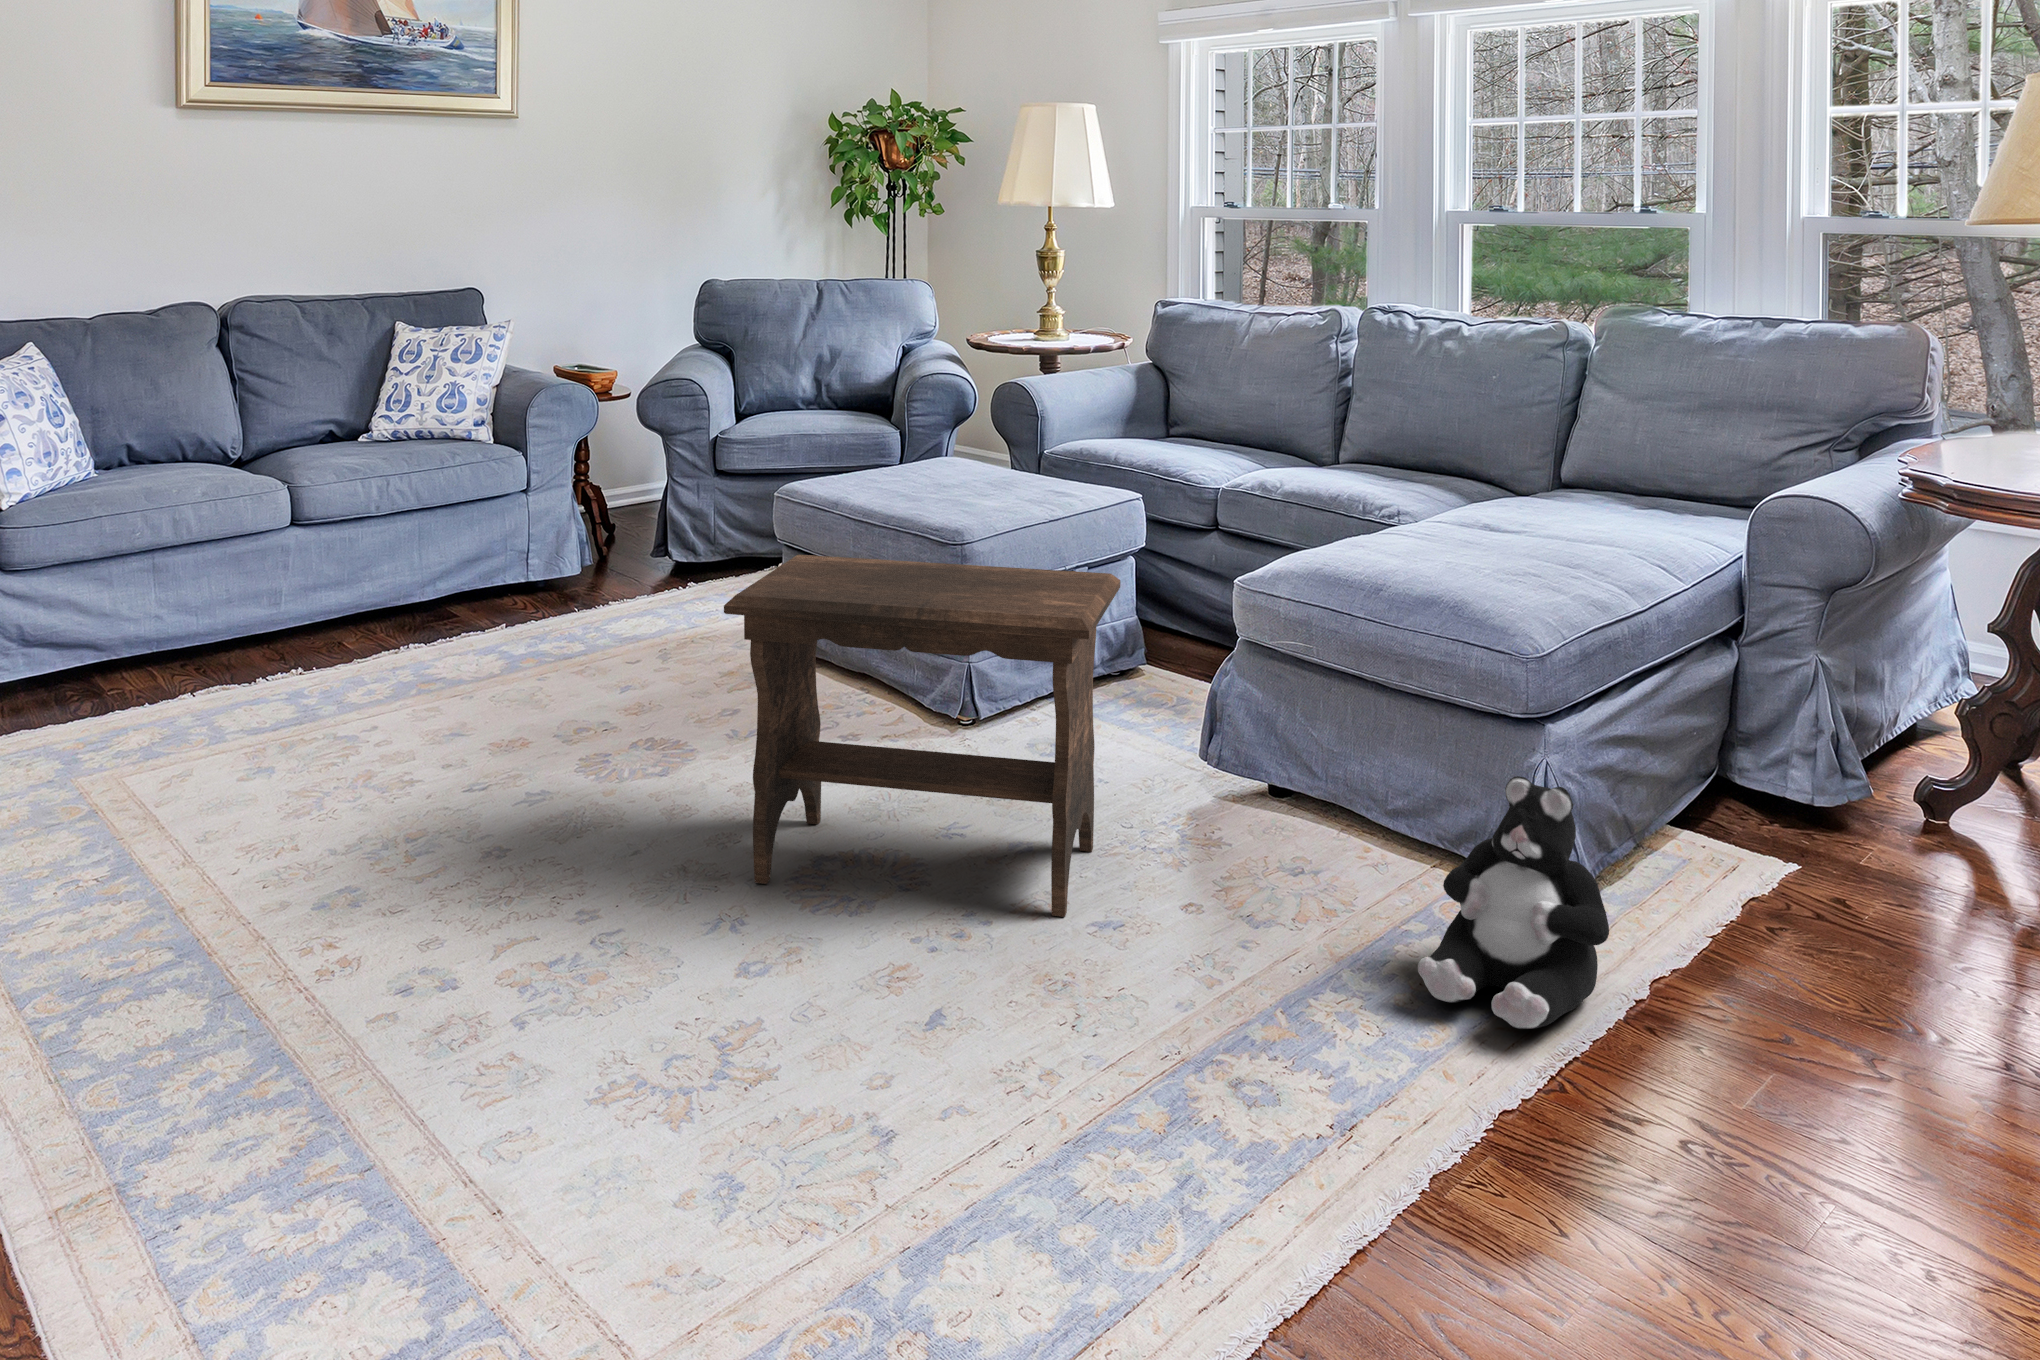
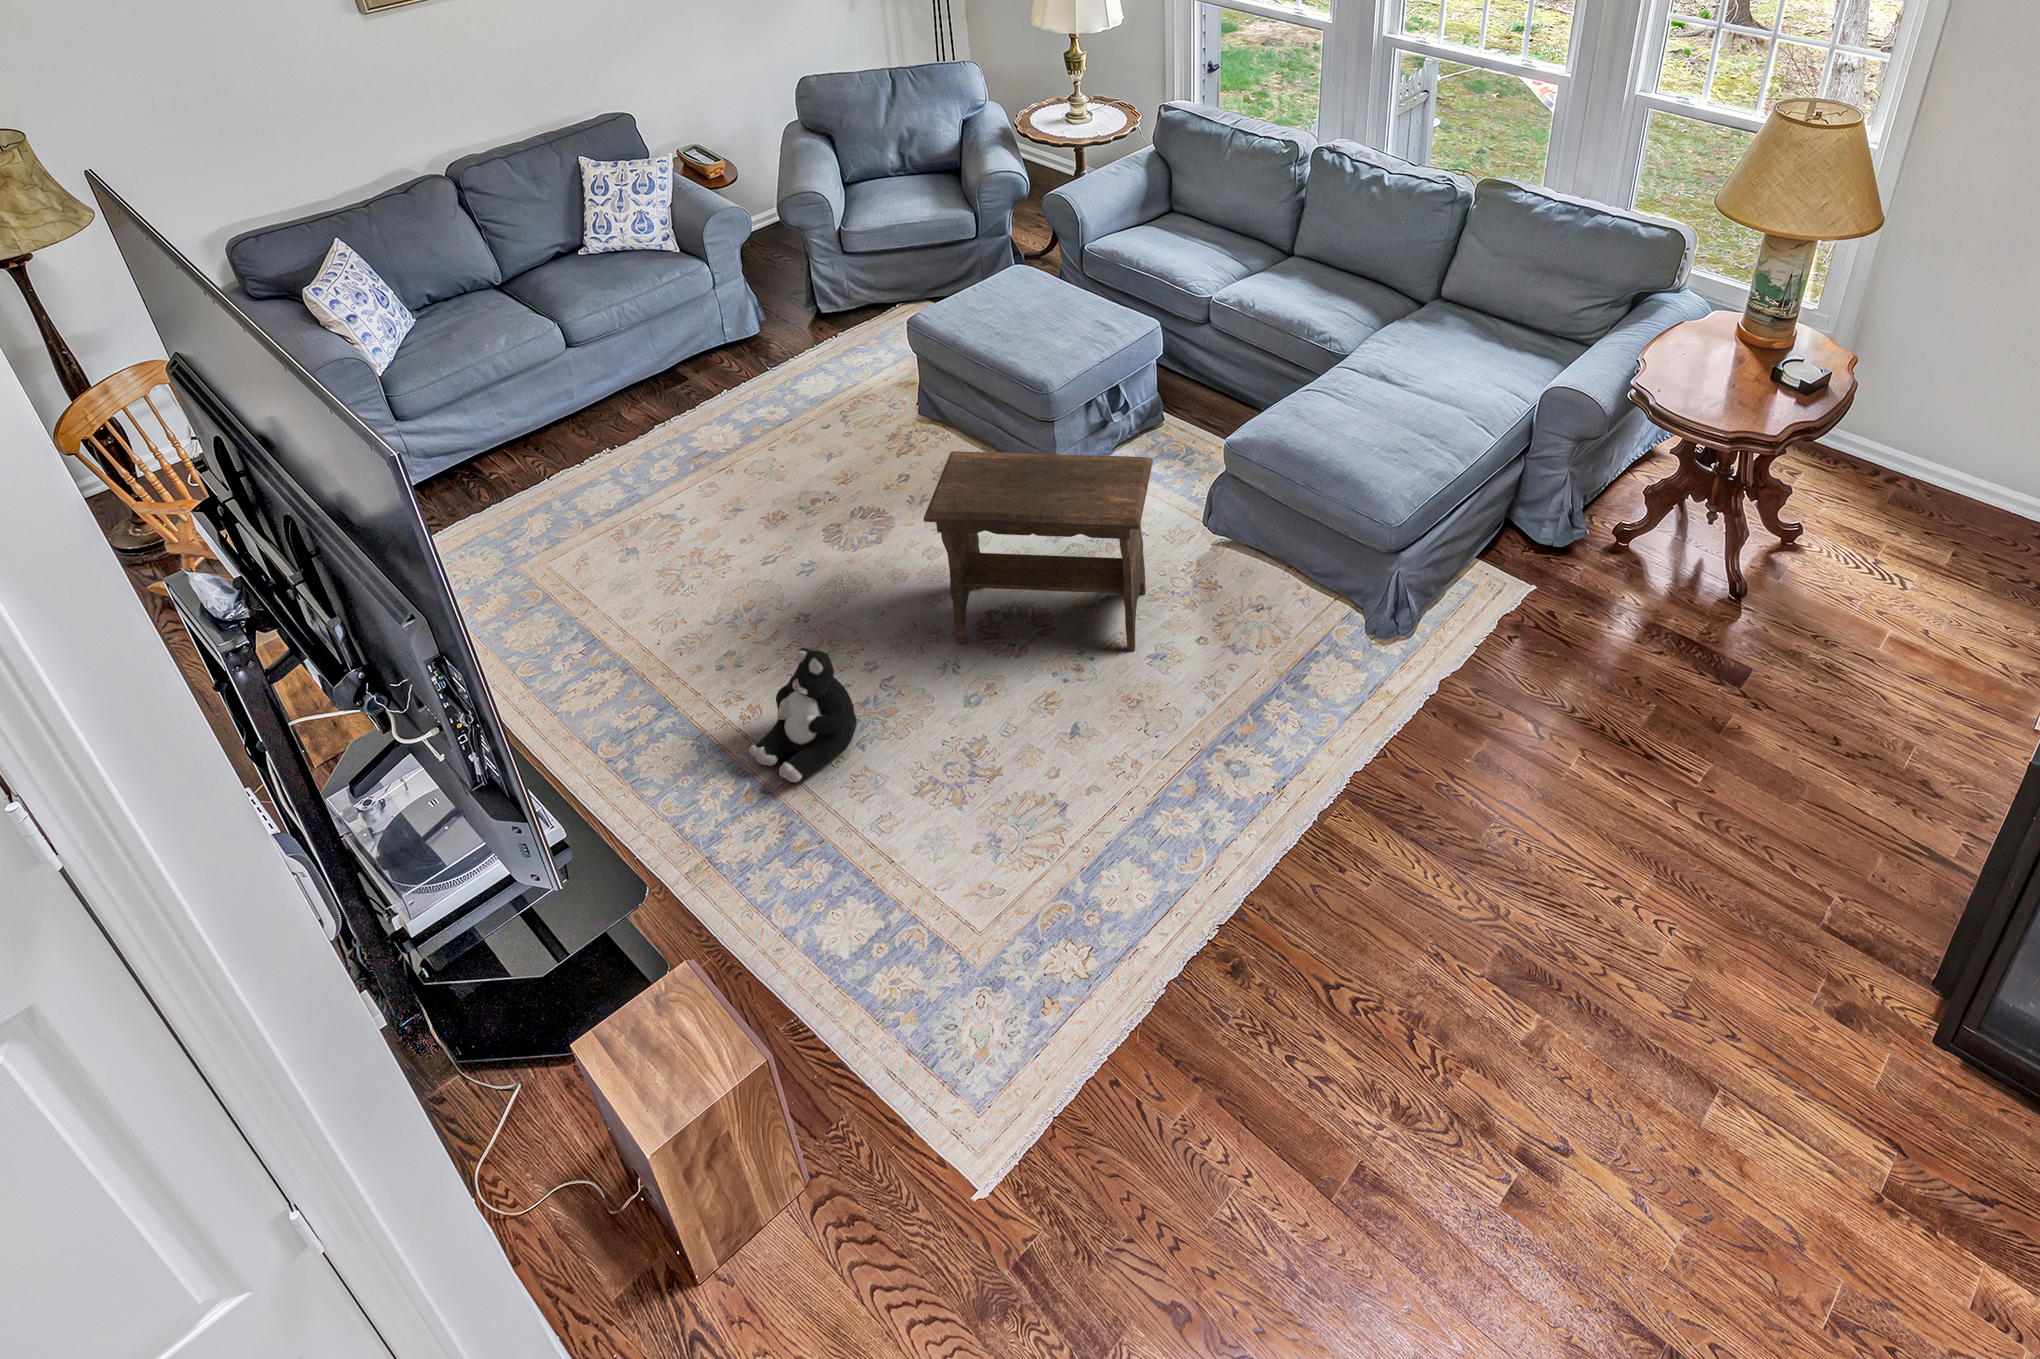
plush toy: present [1418,776,1609,1029] -> present [749,648,856,782]

